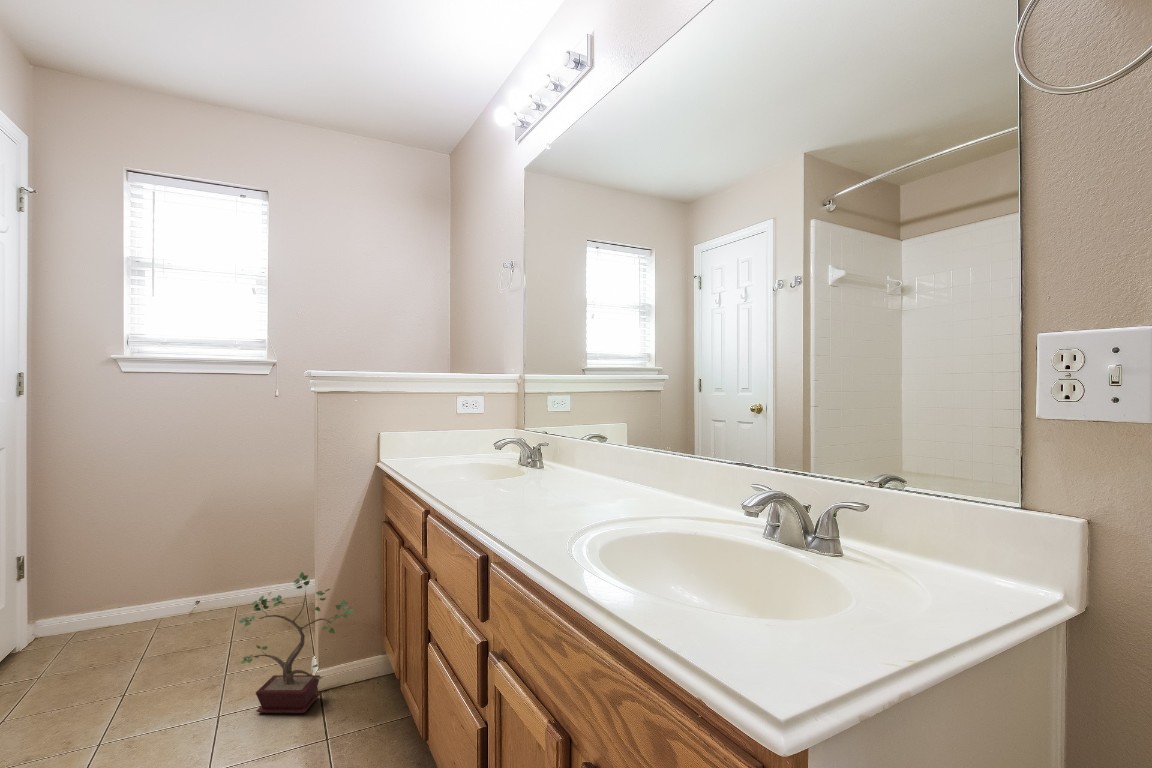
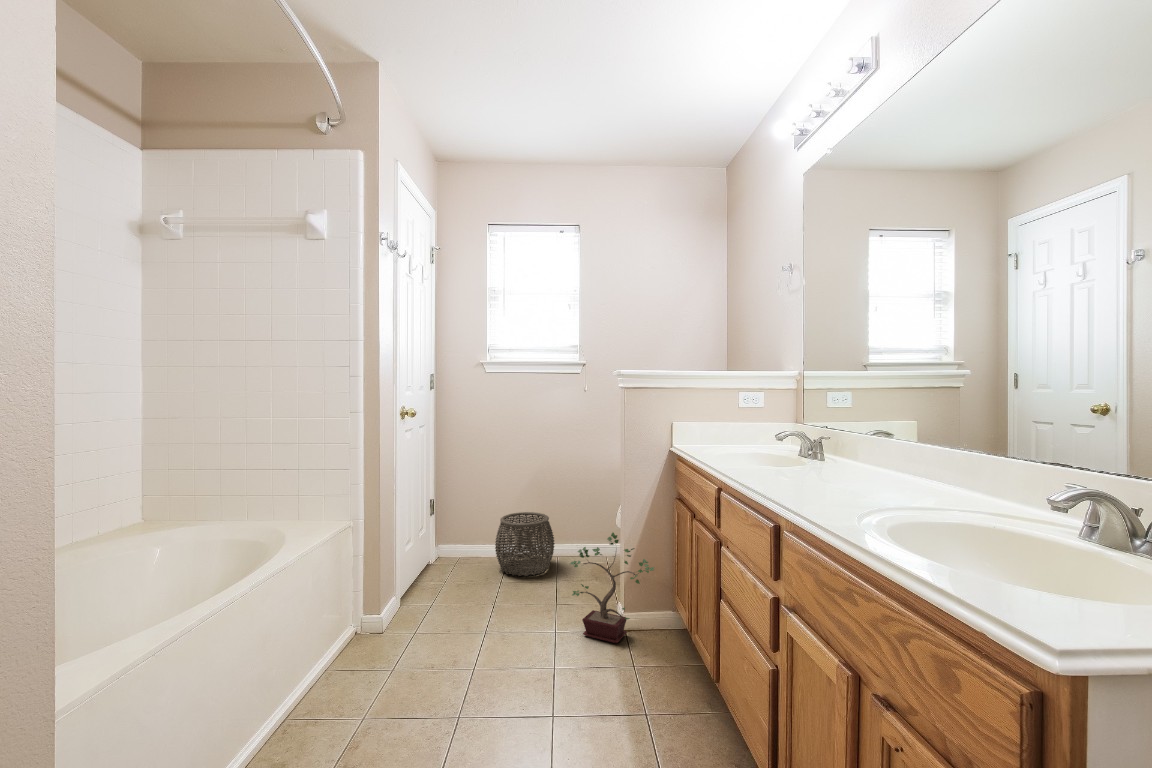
woven basket: none [132,554,230,646] -> present [495,512,555,576]

